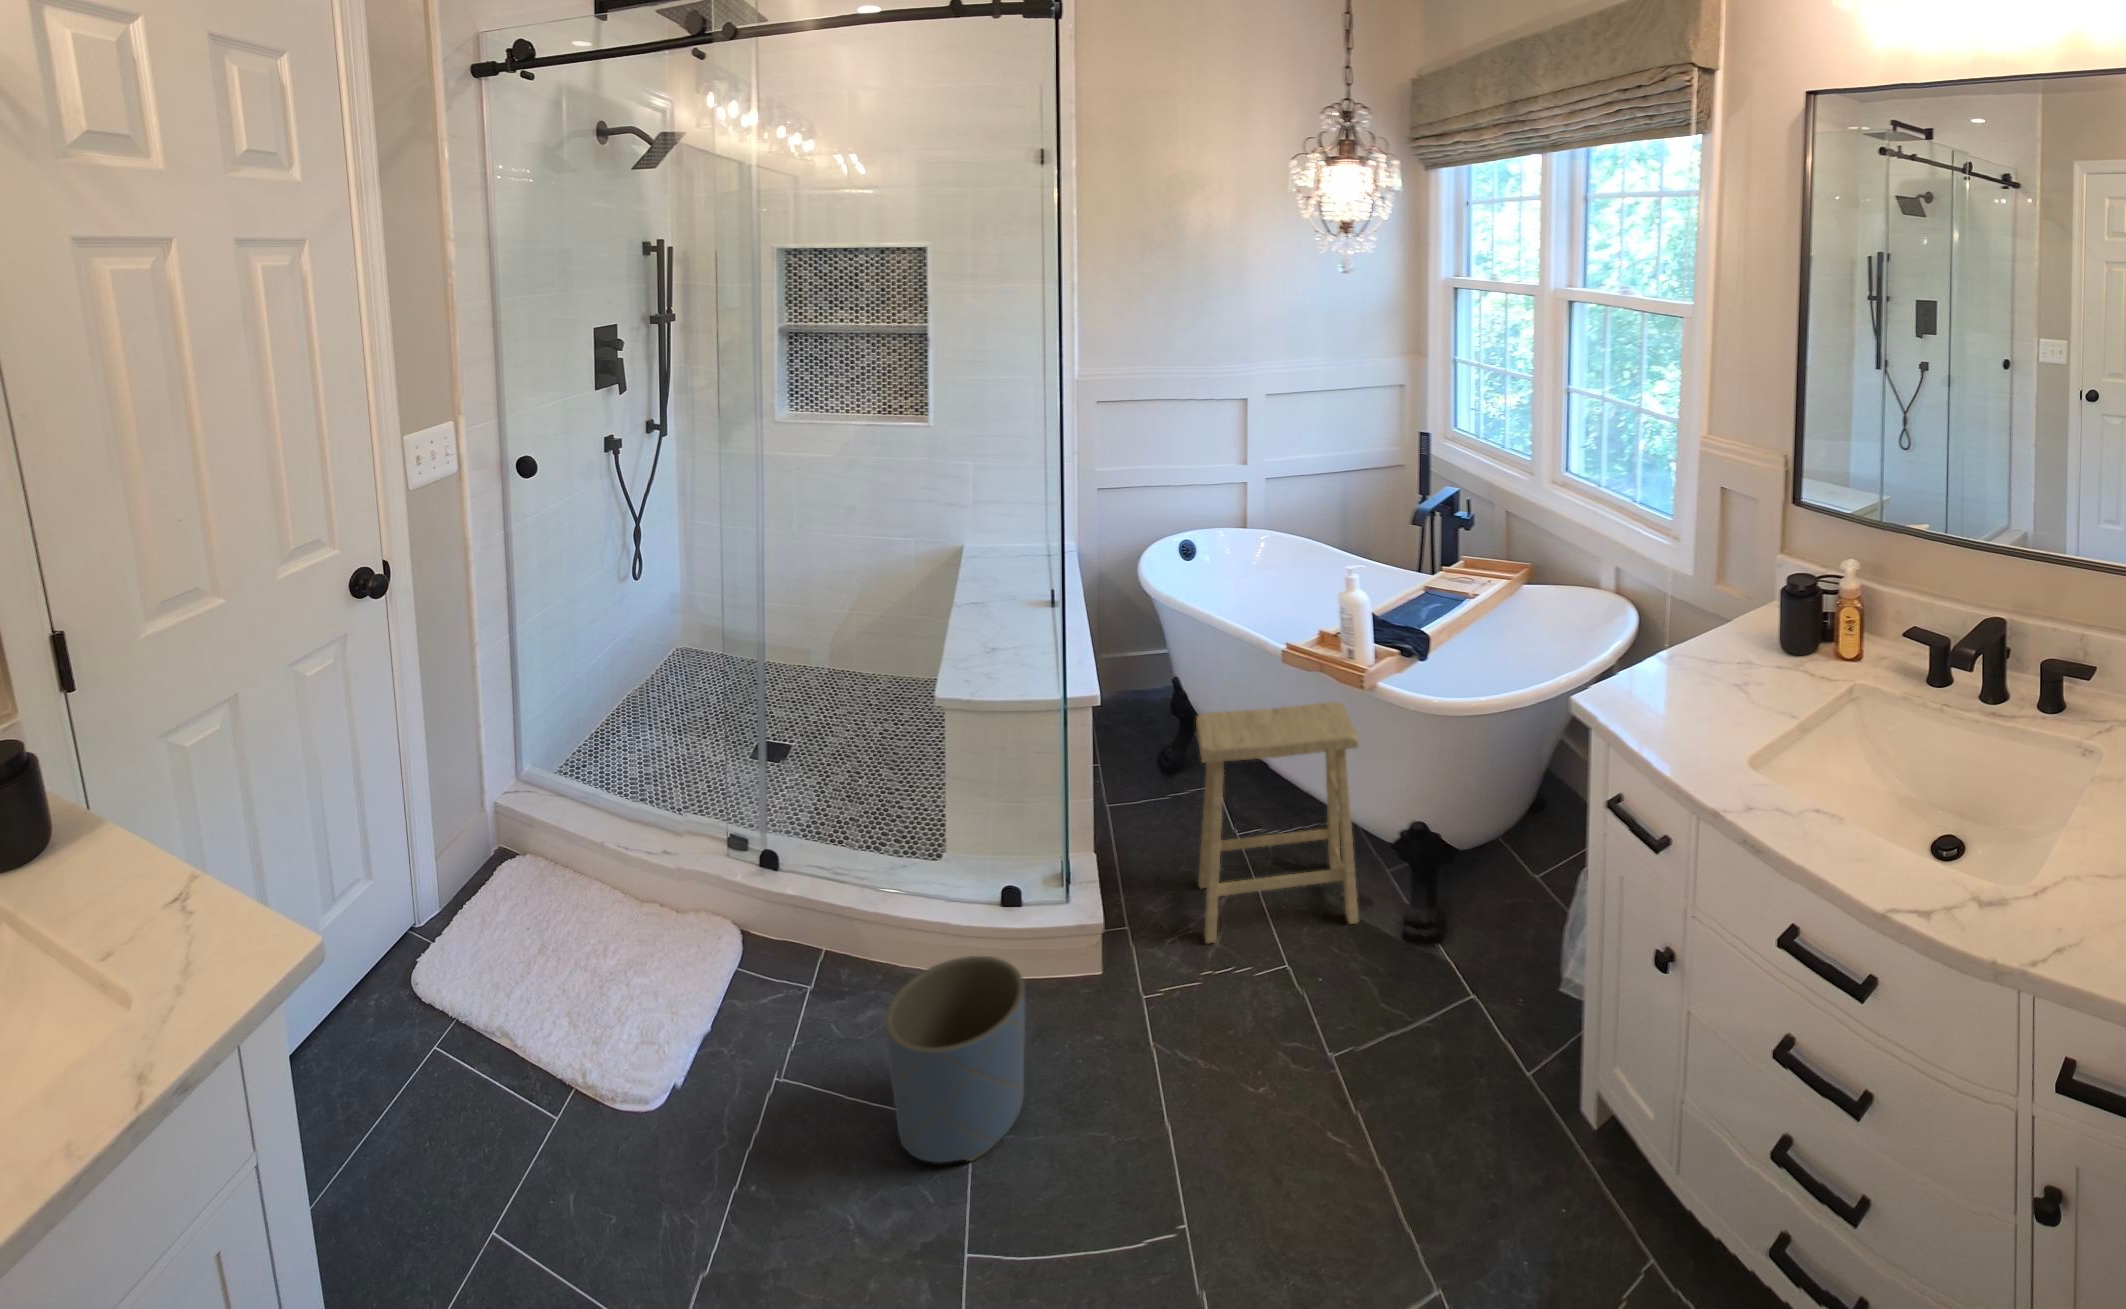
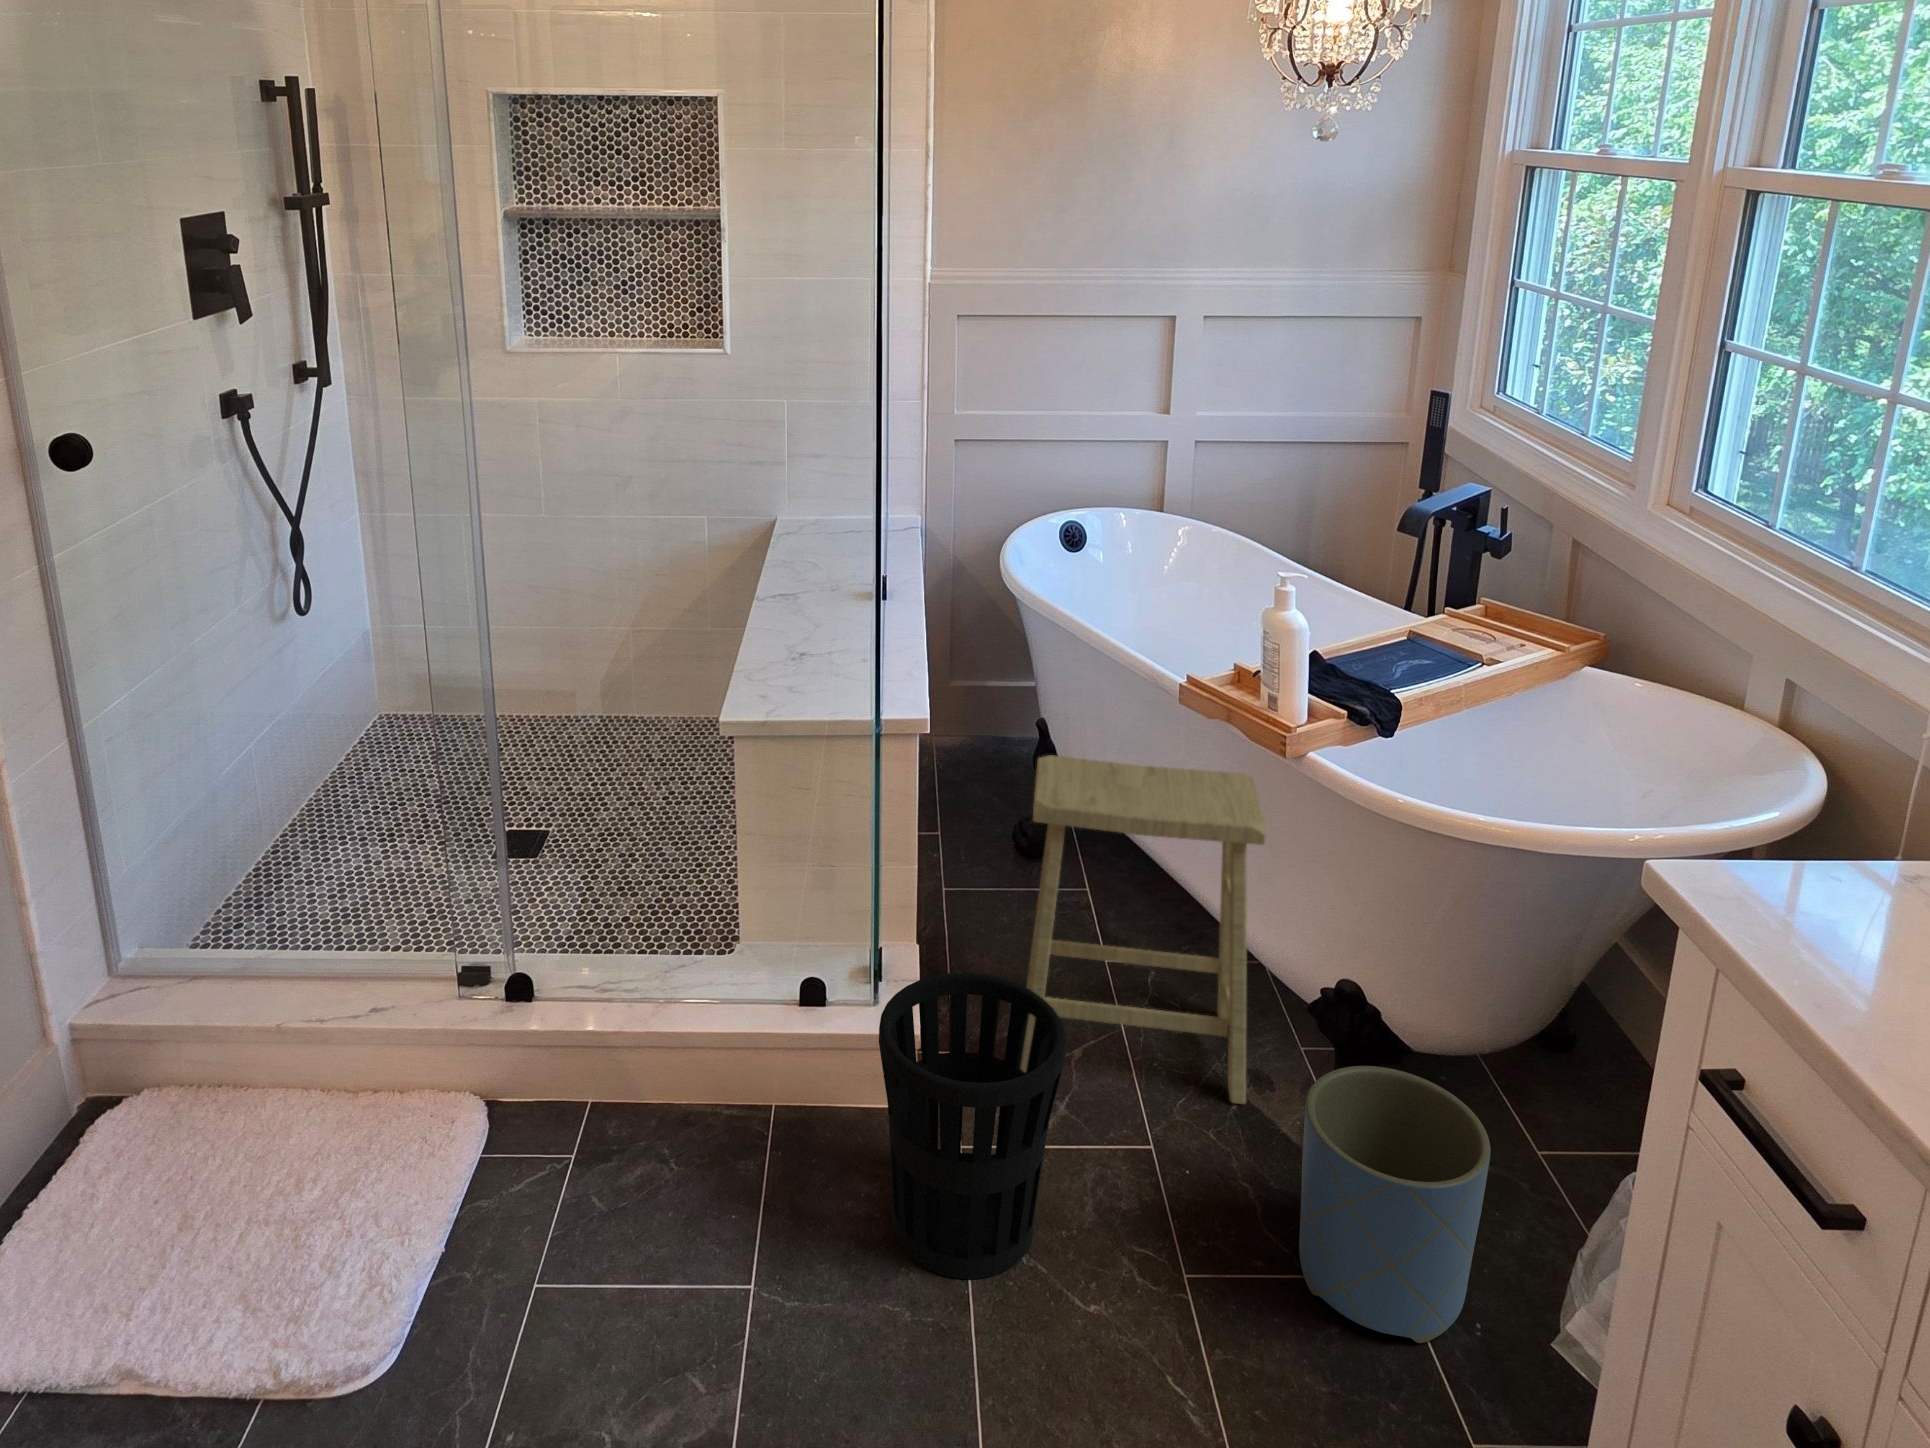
wastebasket: none [1115,879,1250,1103] -> present [879,972,1066,1279]
planter: present [885,956,1025,1163] -> present [1299,1066,1491,1343]

